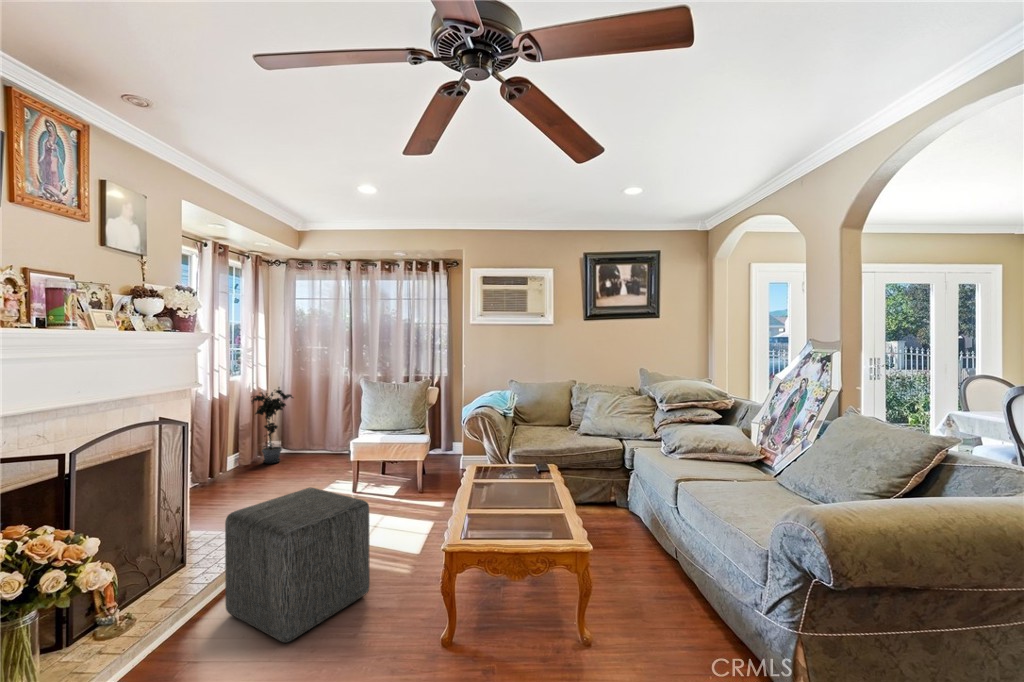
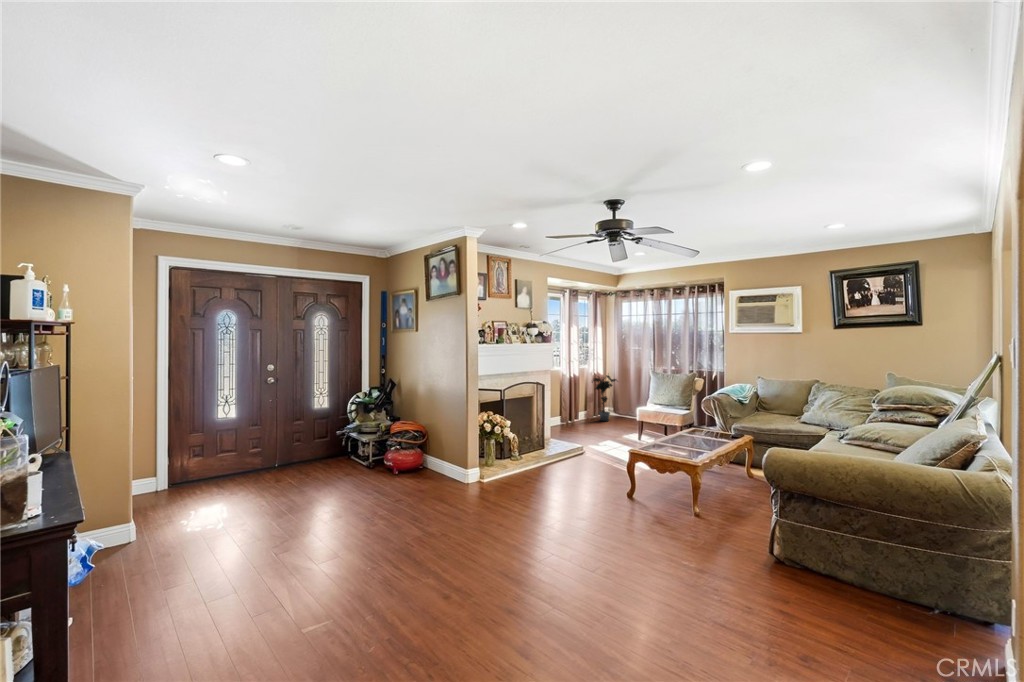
ottoman: present [225,488,370,642] -> none [553,420,609,475]

